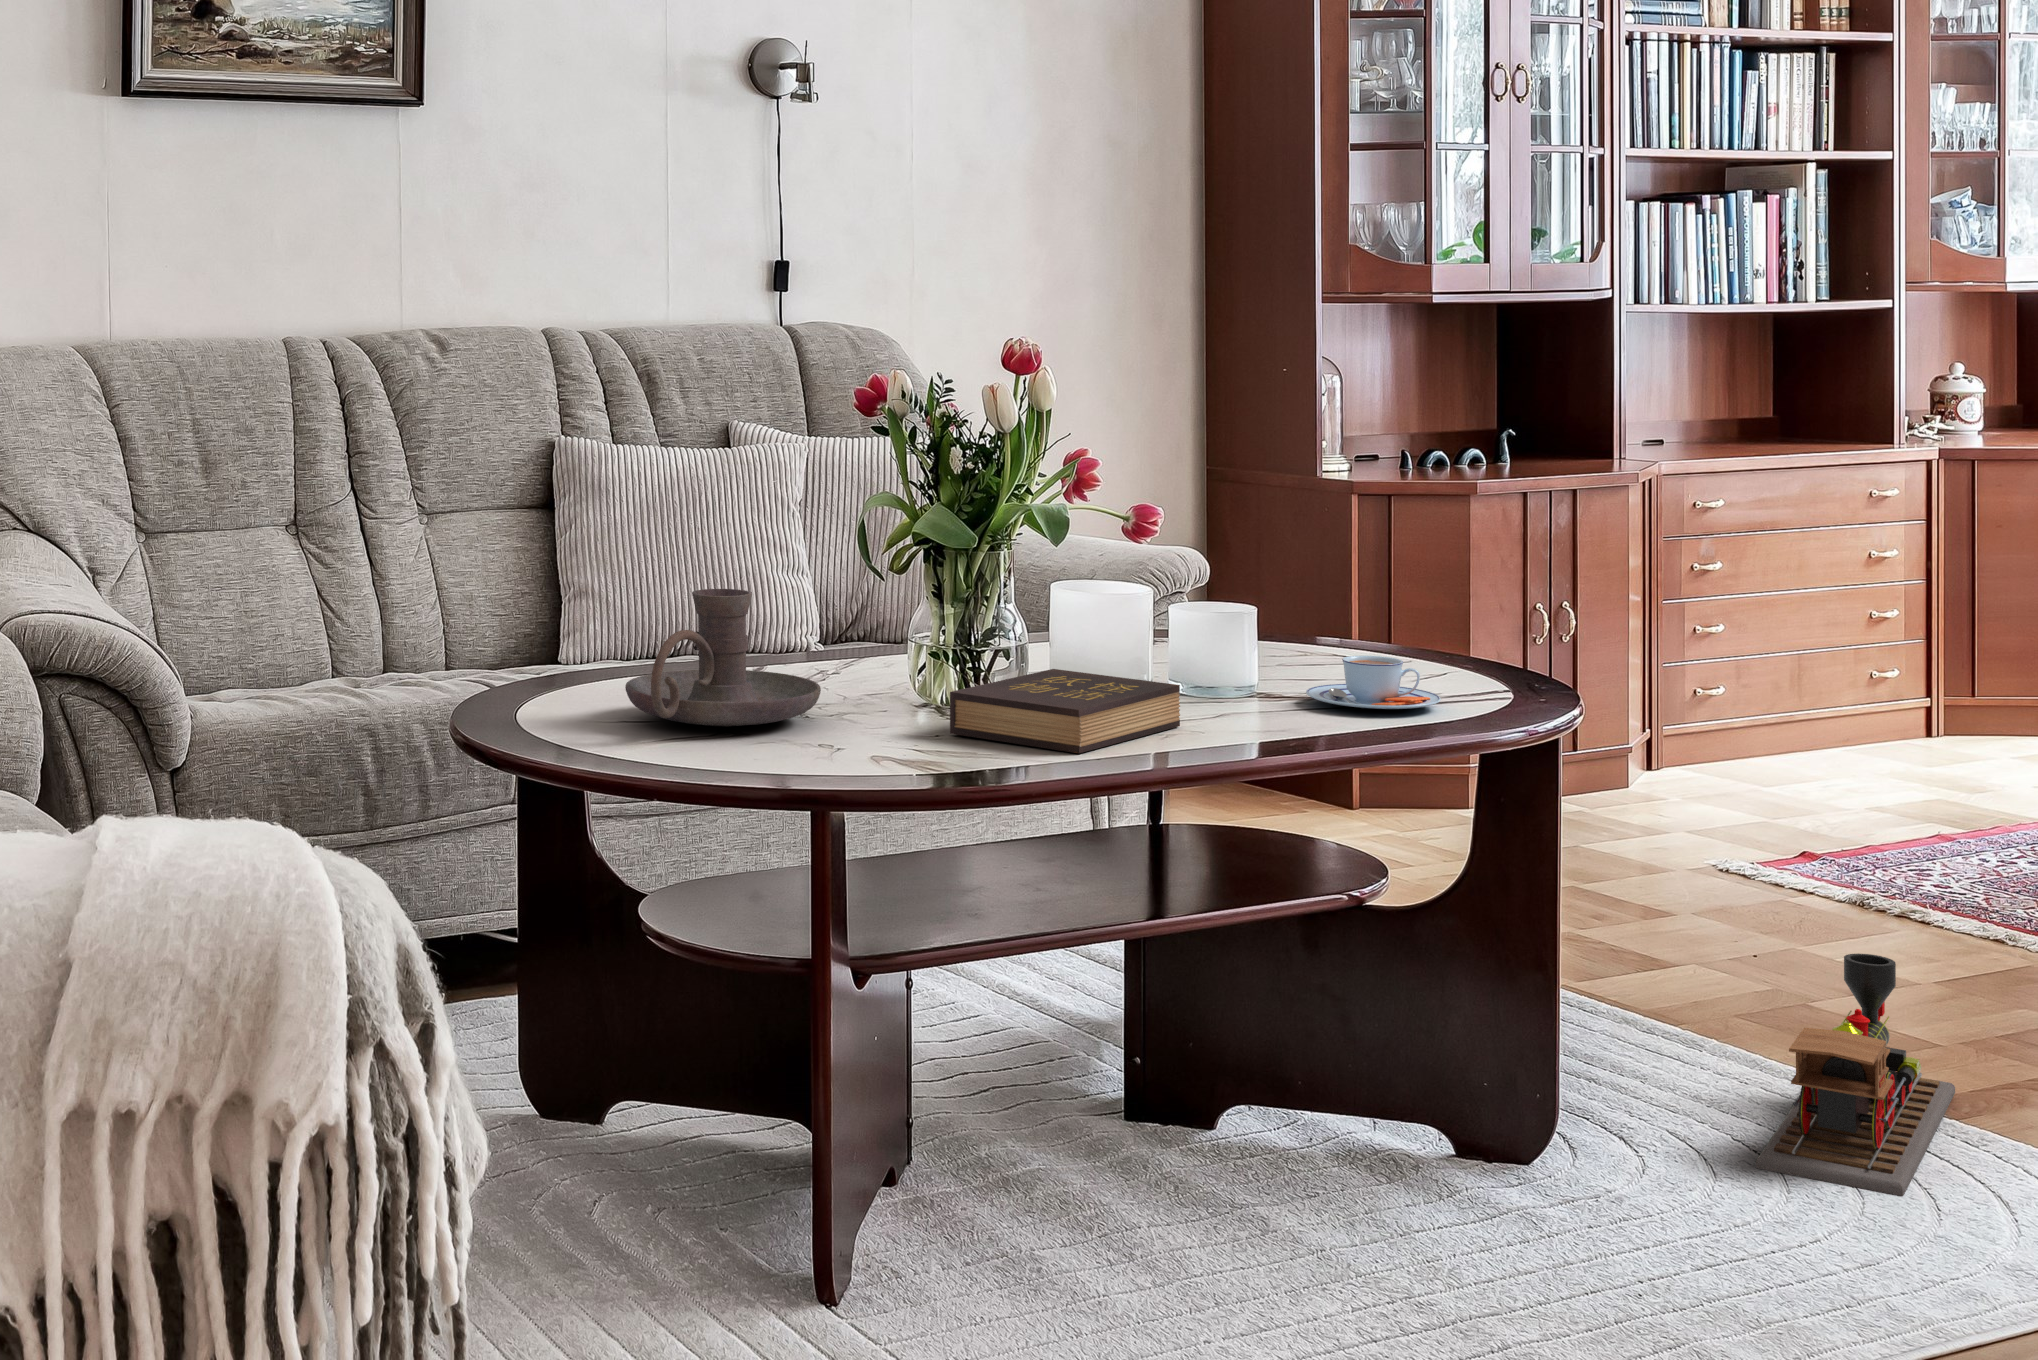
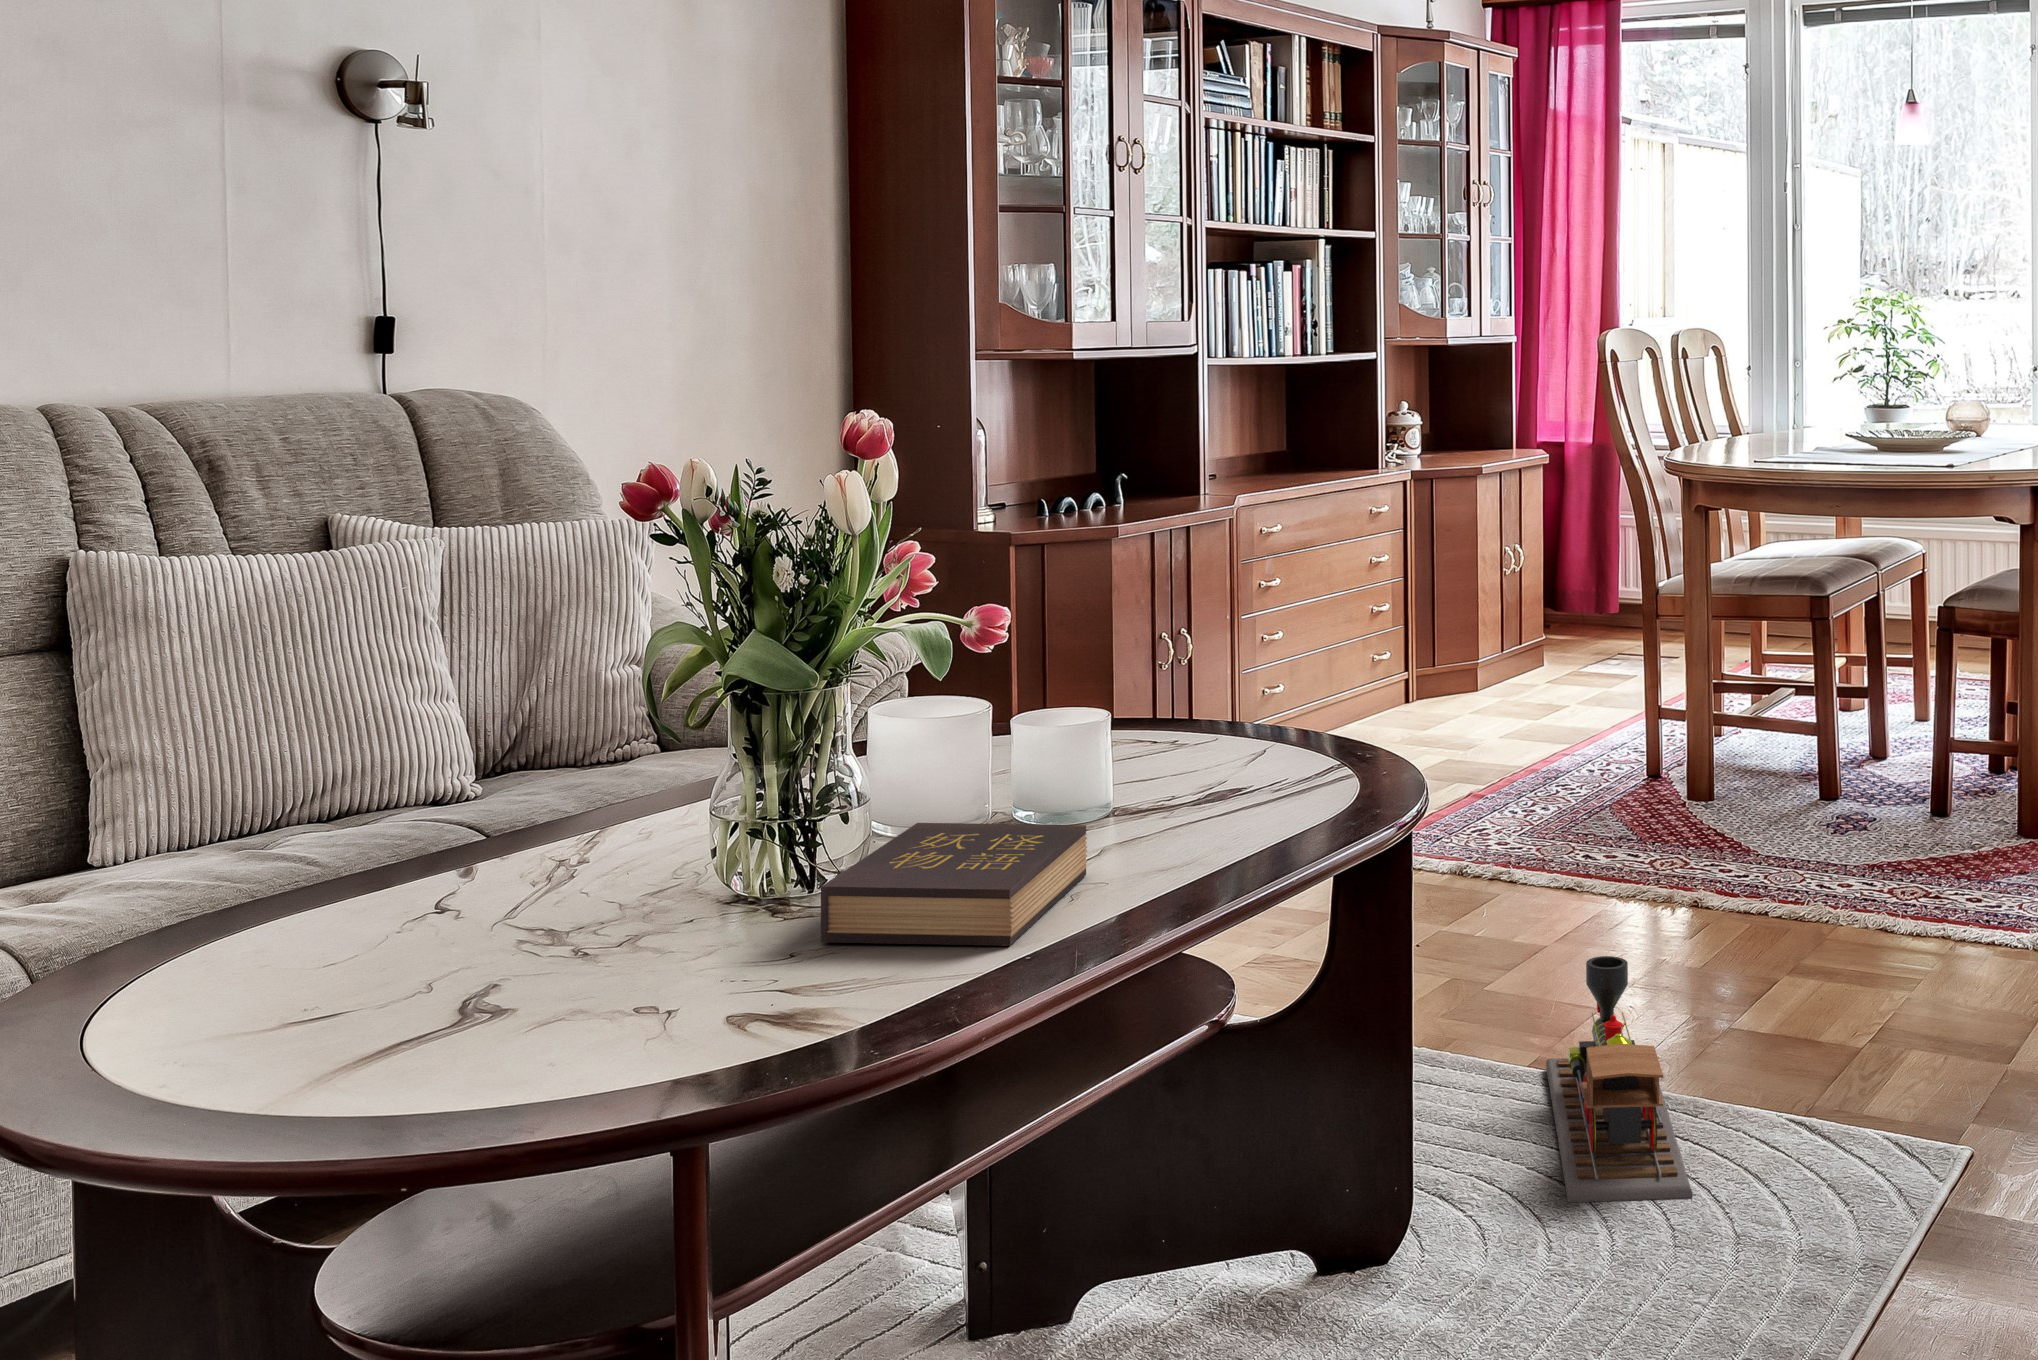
candle holder: present [625,589,821,726] -> none [308,783,625,1006]
teacup: present [1306,656,1441,709] -> none [1184,750,1324,814]

